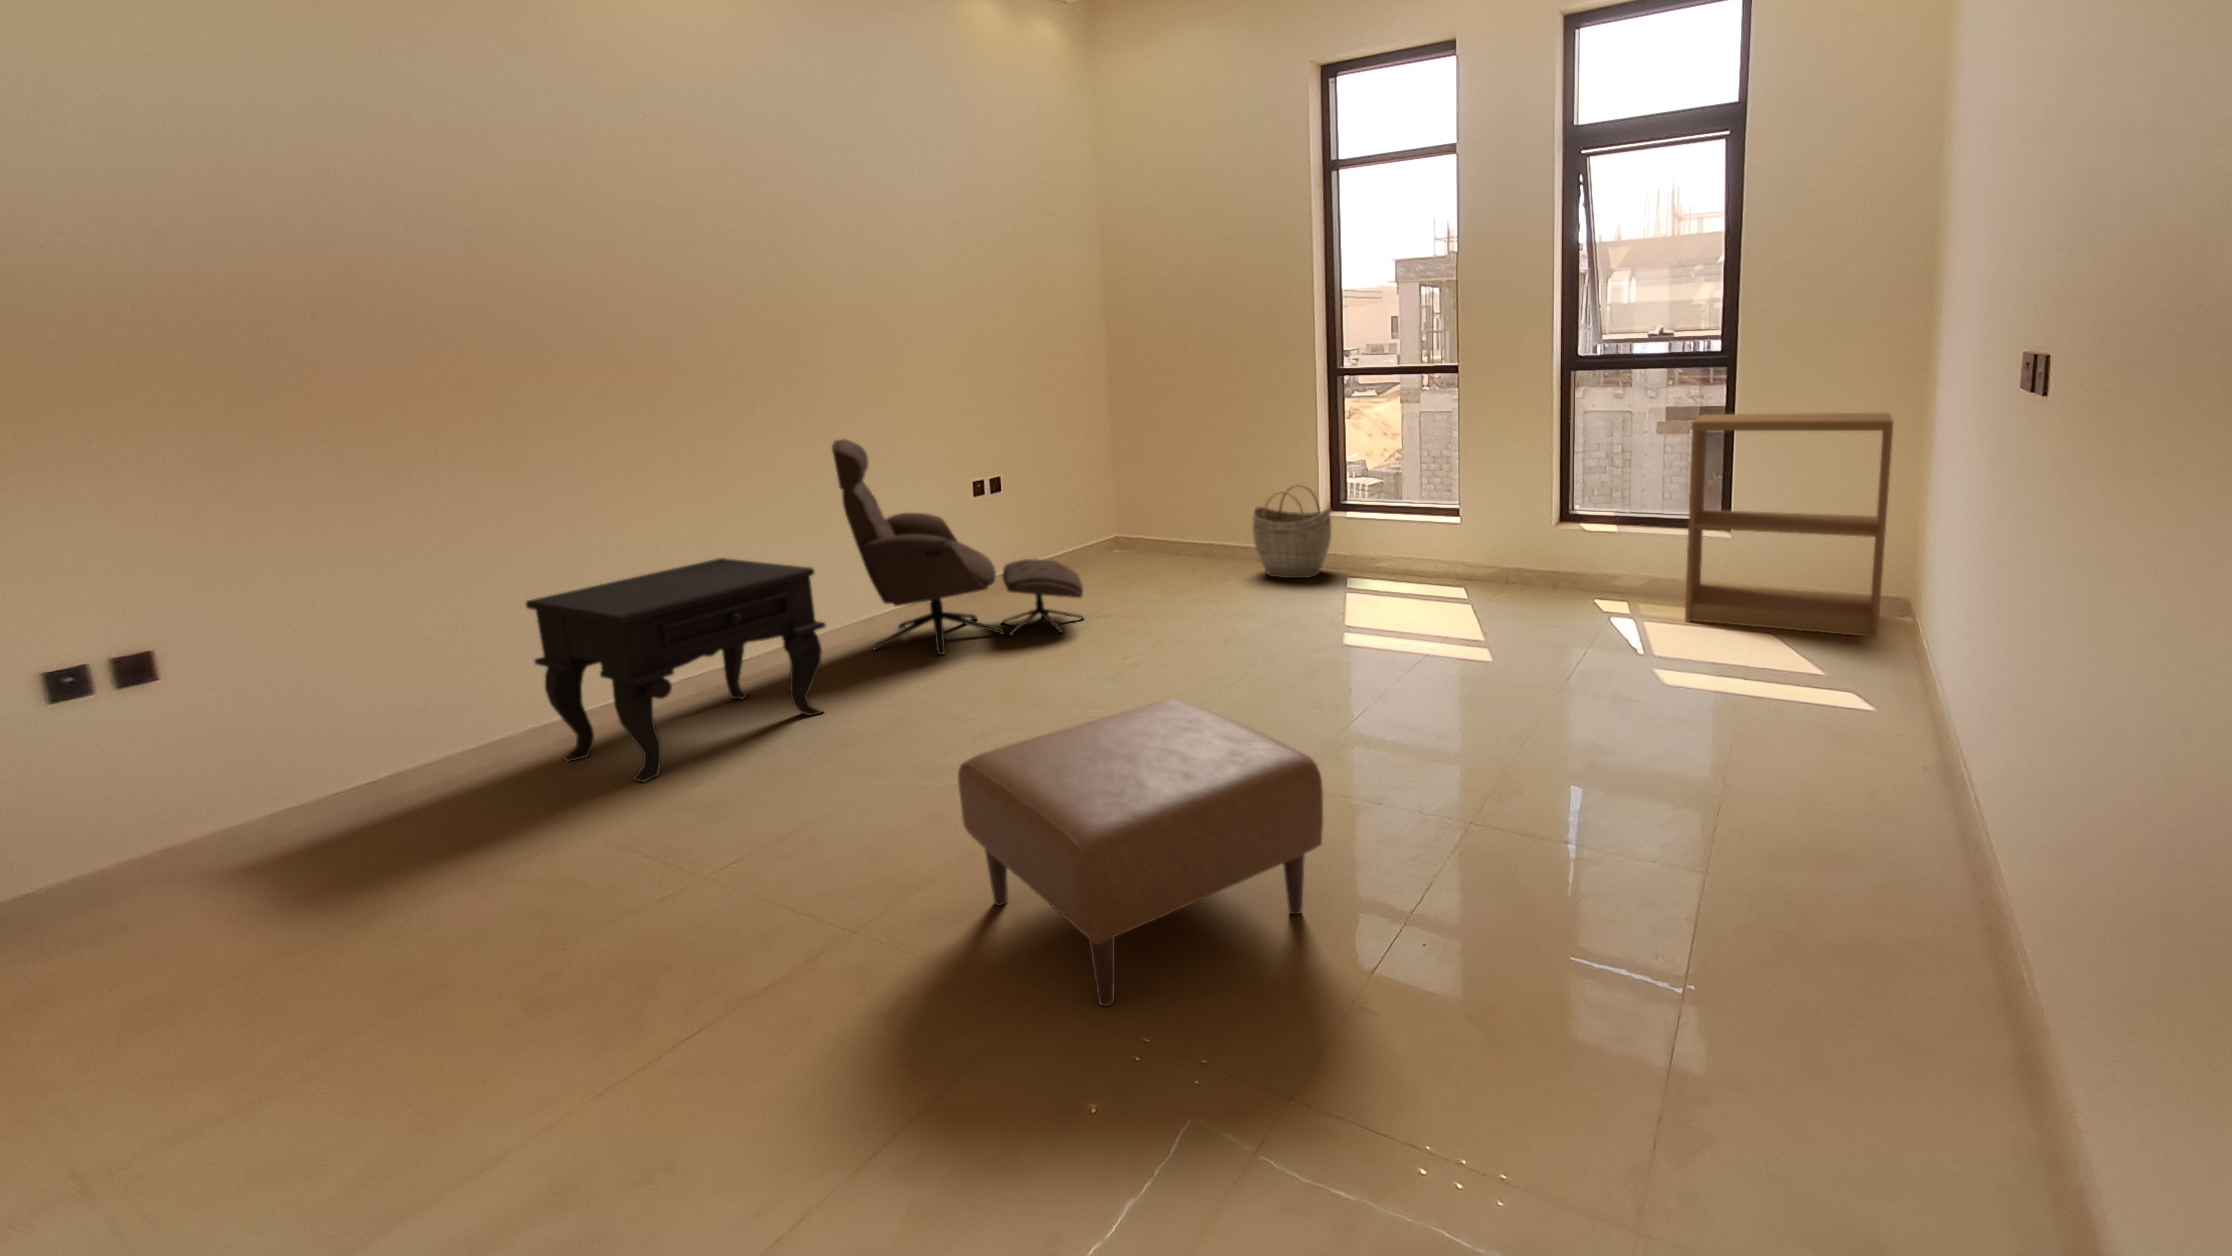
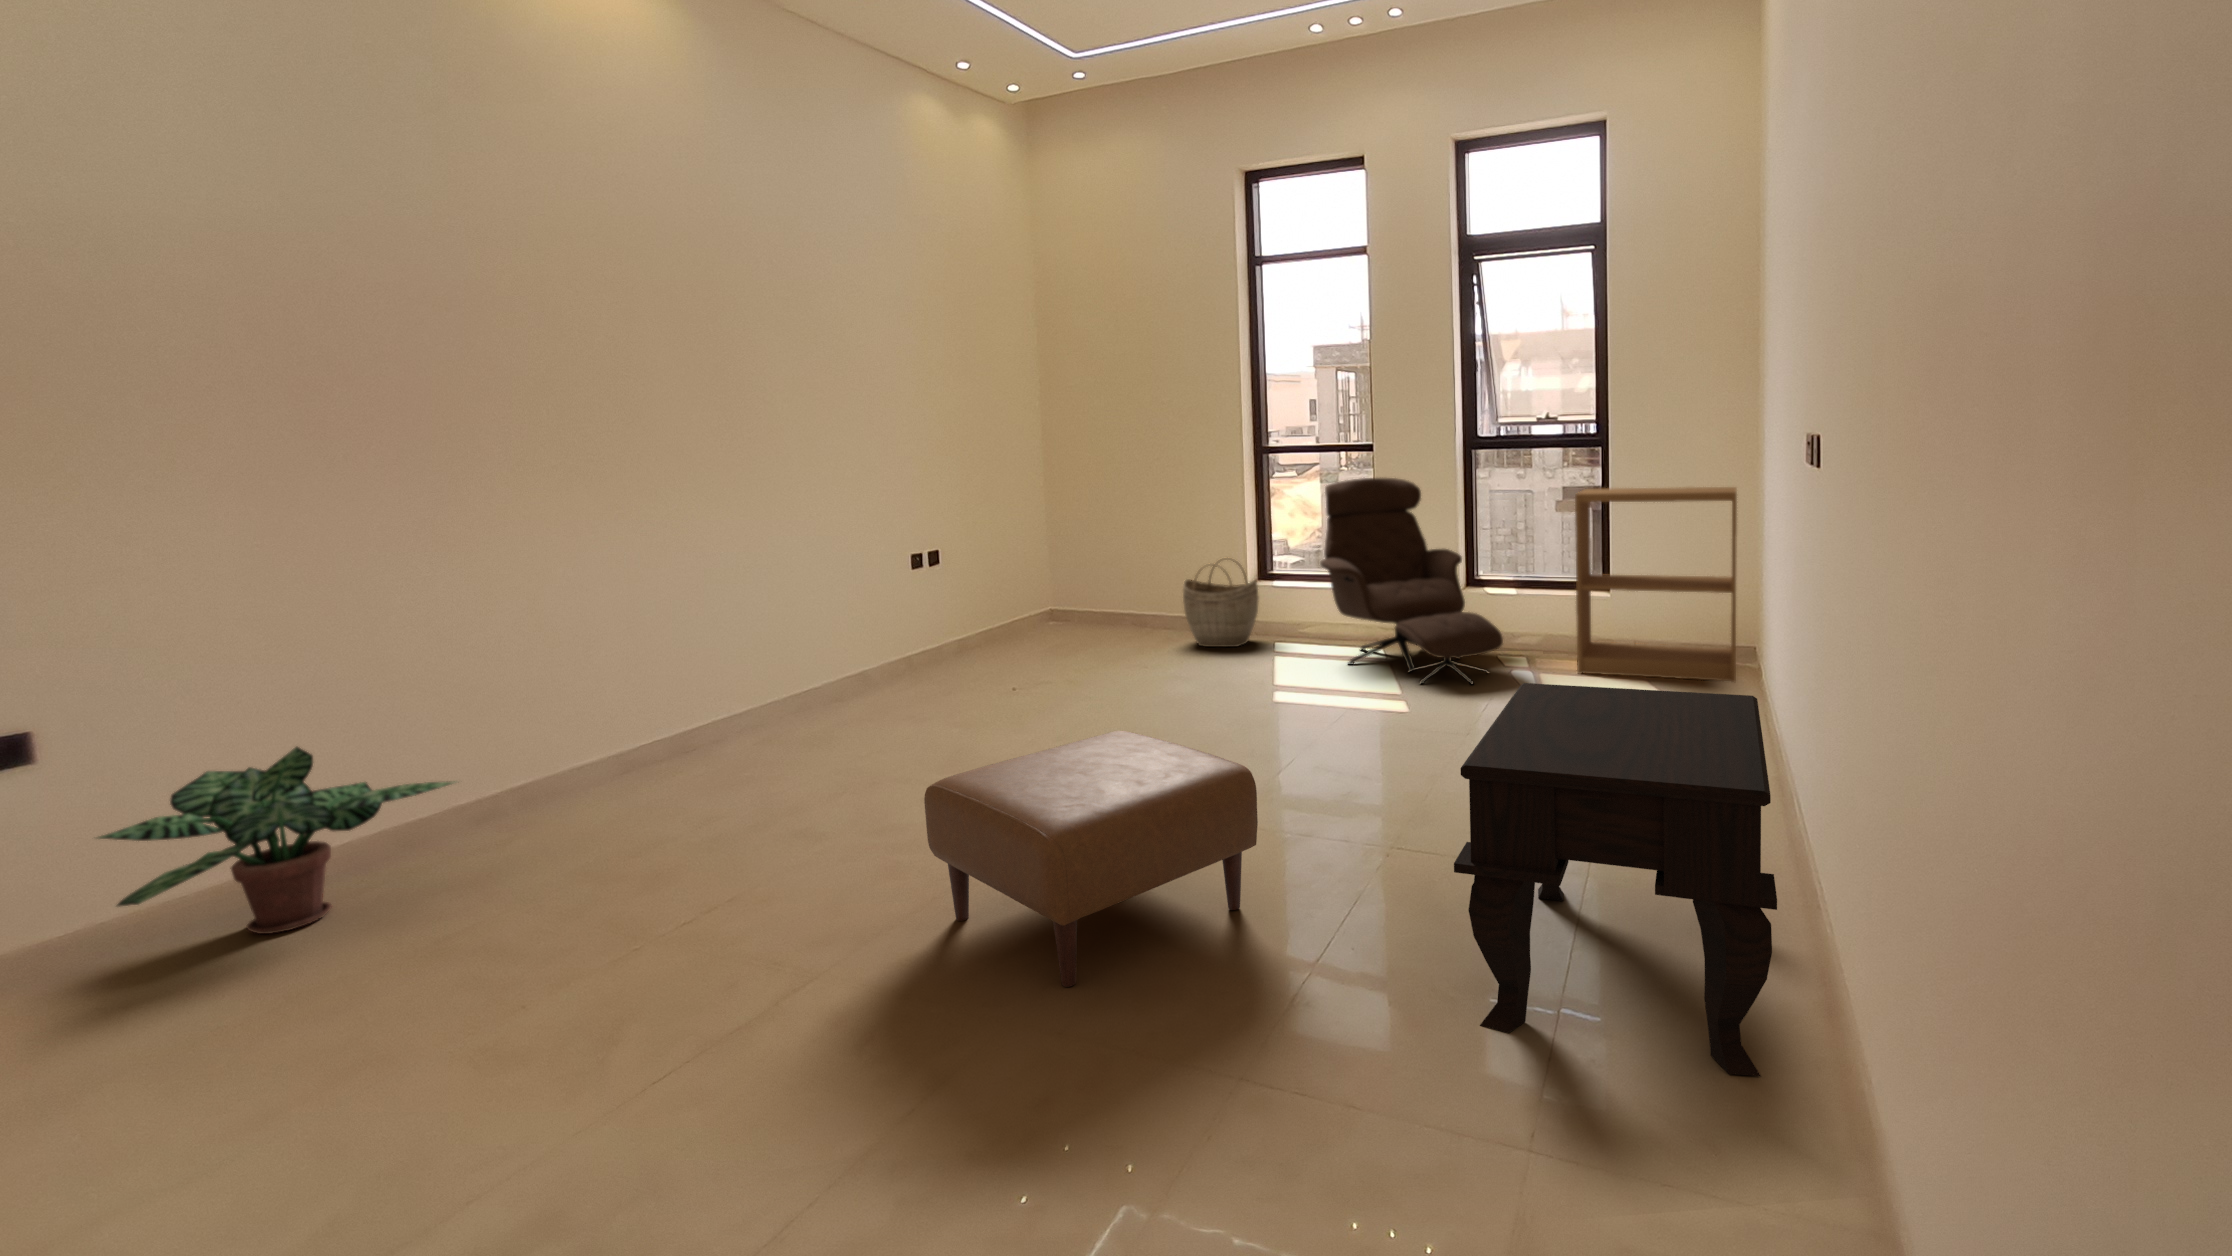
lounge chair: present [832,439,1083,655] -> present [1320,478,1503,684]
side table: present [526,558,826,782] -> present [1454,683,1777,1076]
potted plant: none [180,691,524,871] -> present [98,747,455,934]

